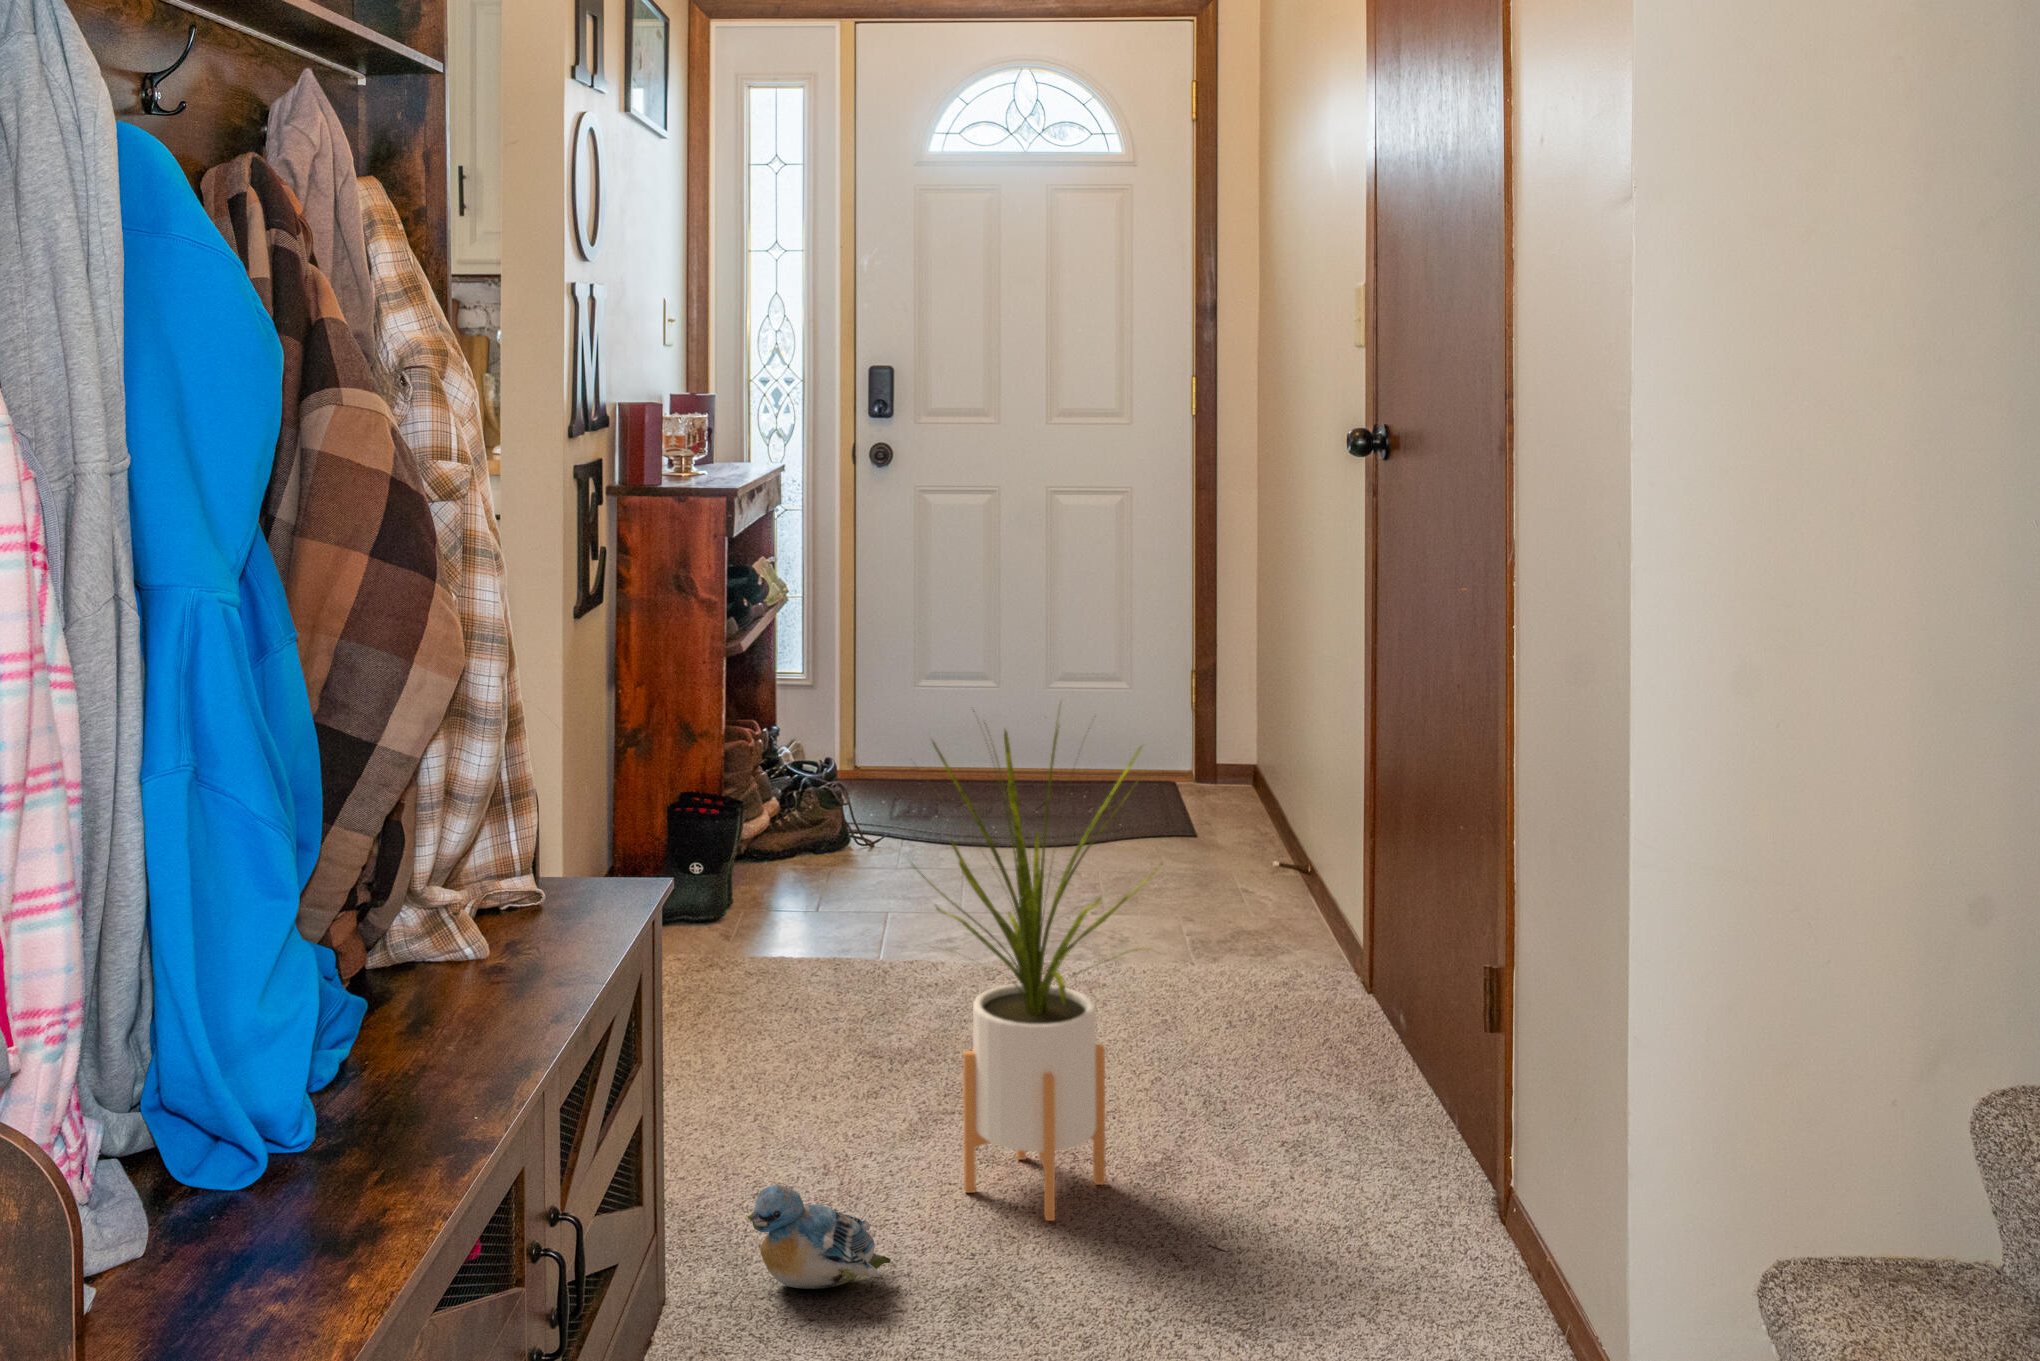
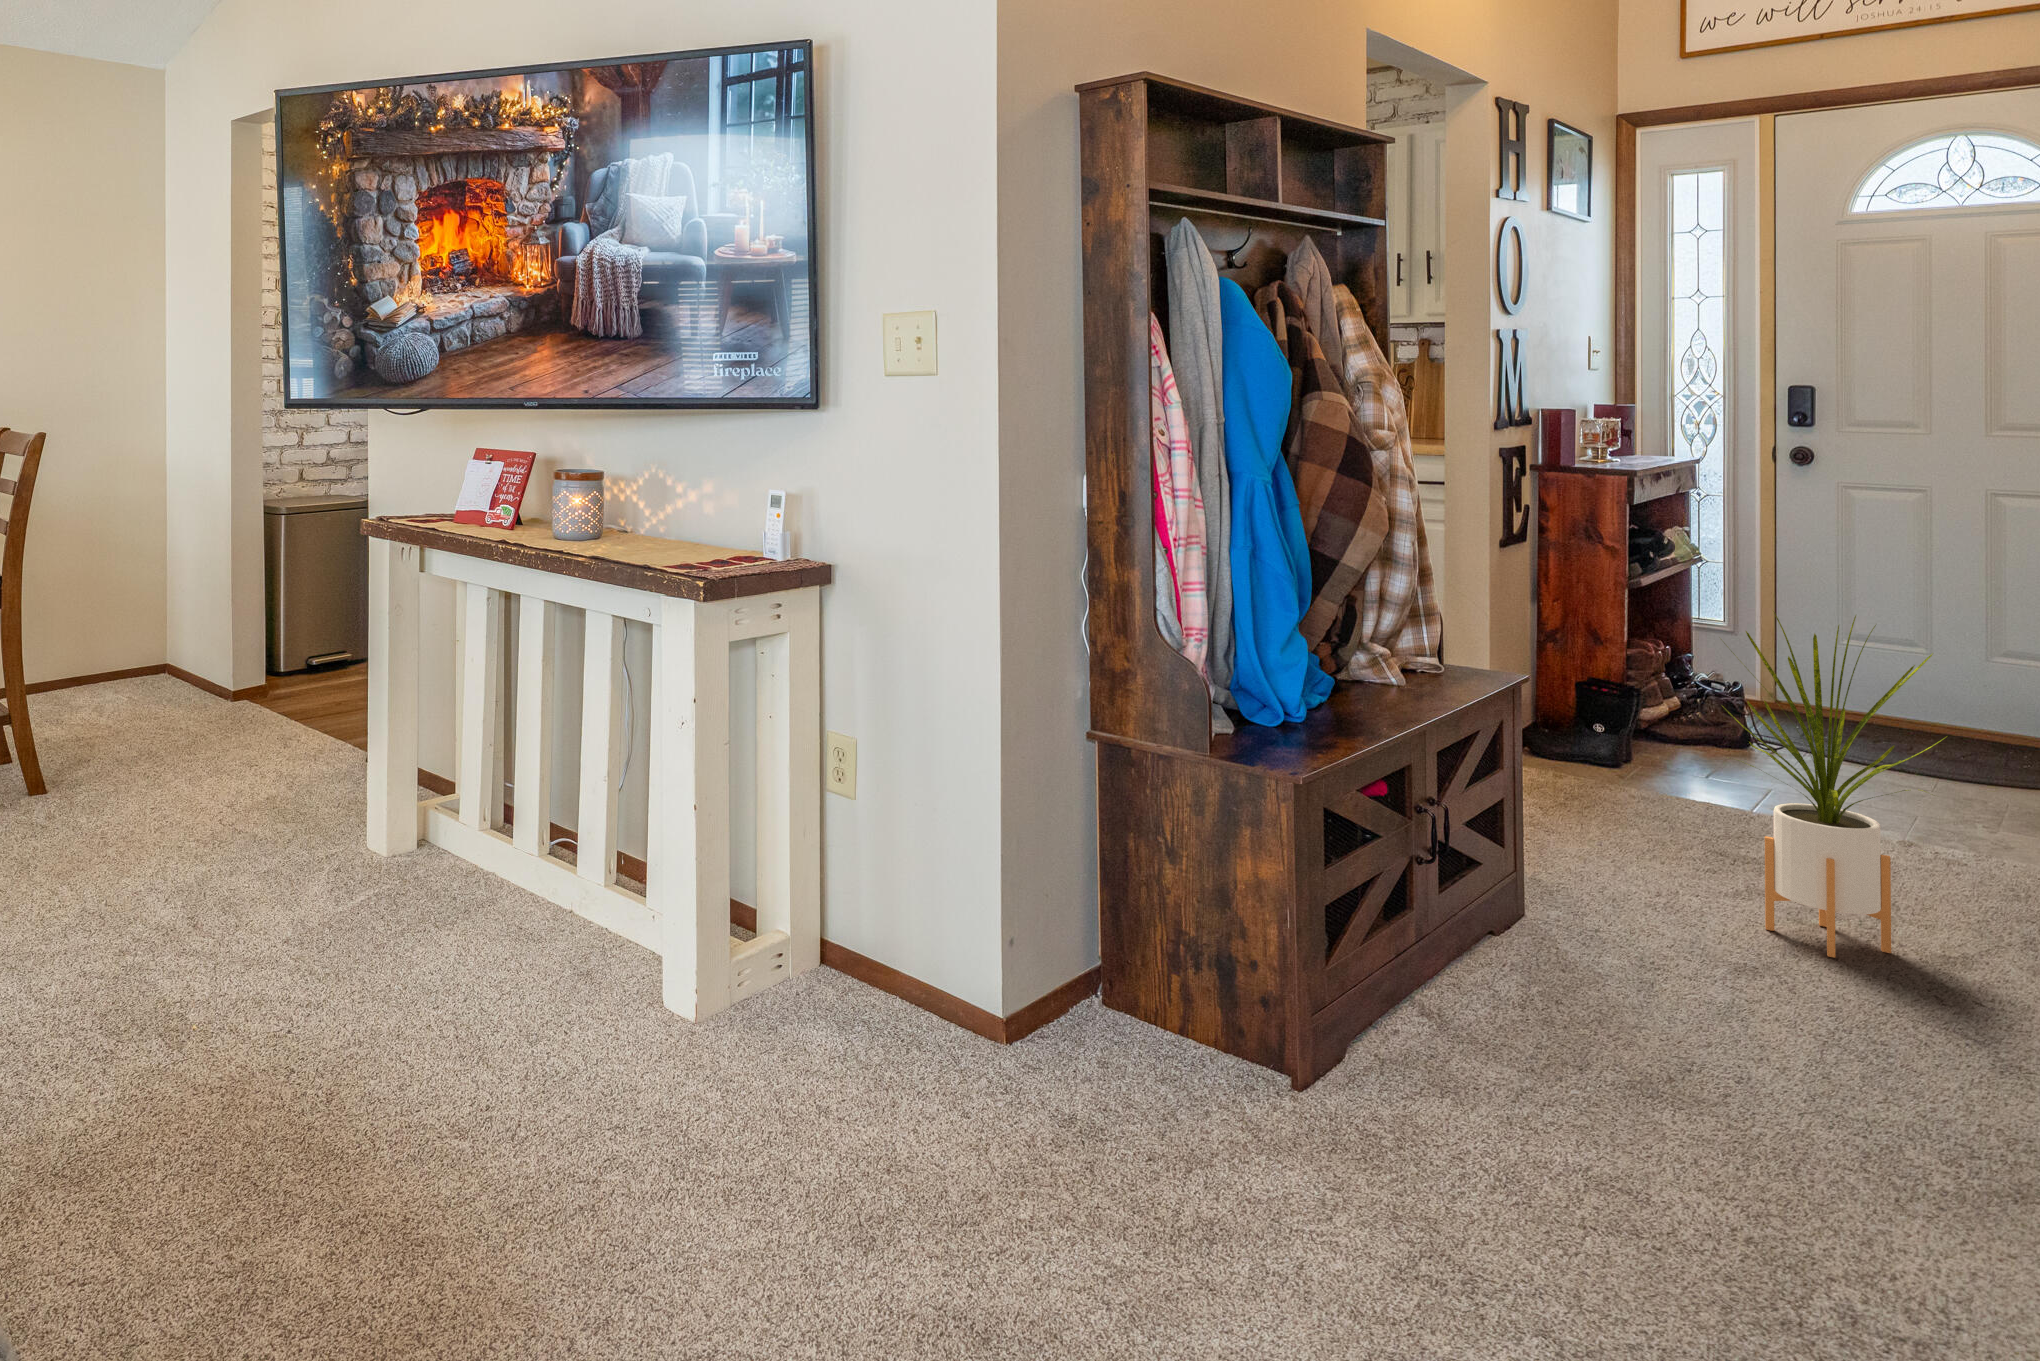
plush toy: present [748,1185,891,1289] -> none [1582,871,1687,940]

